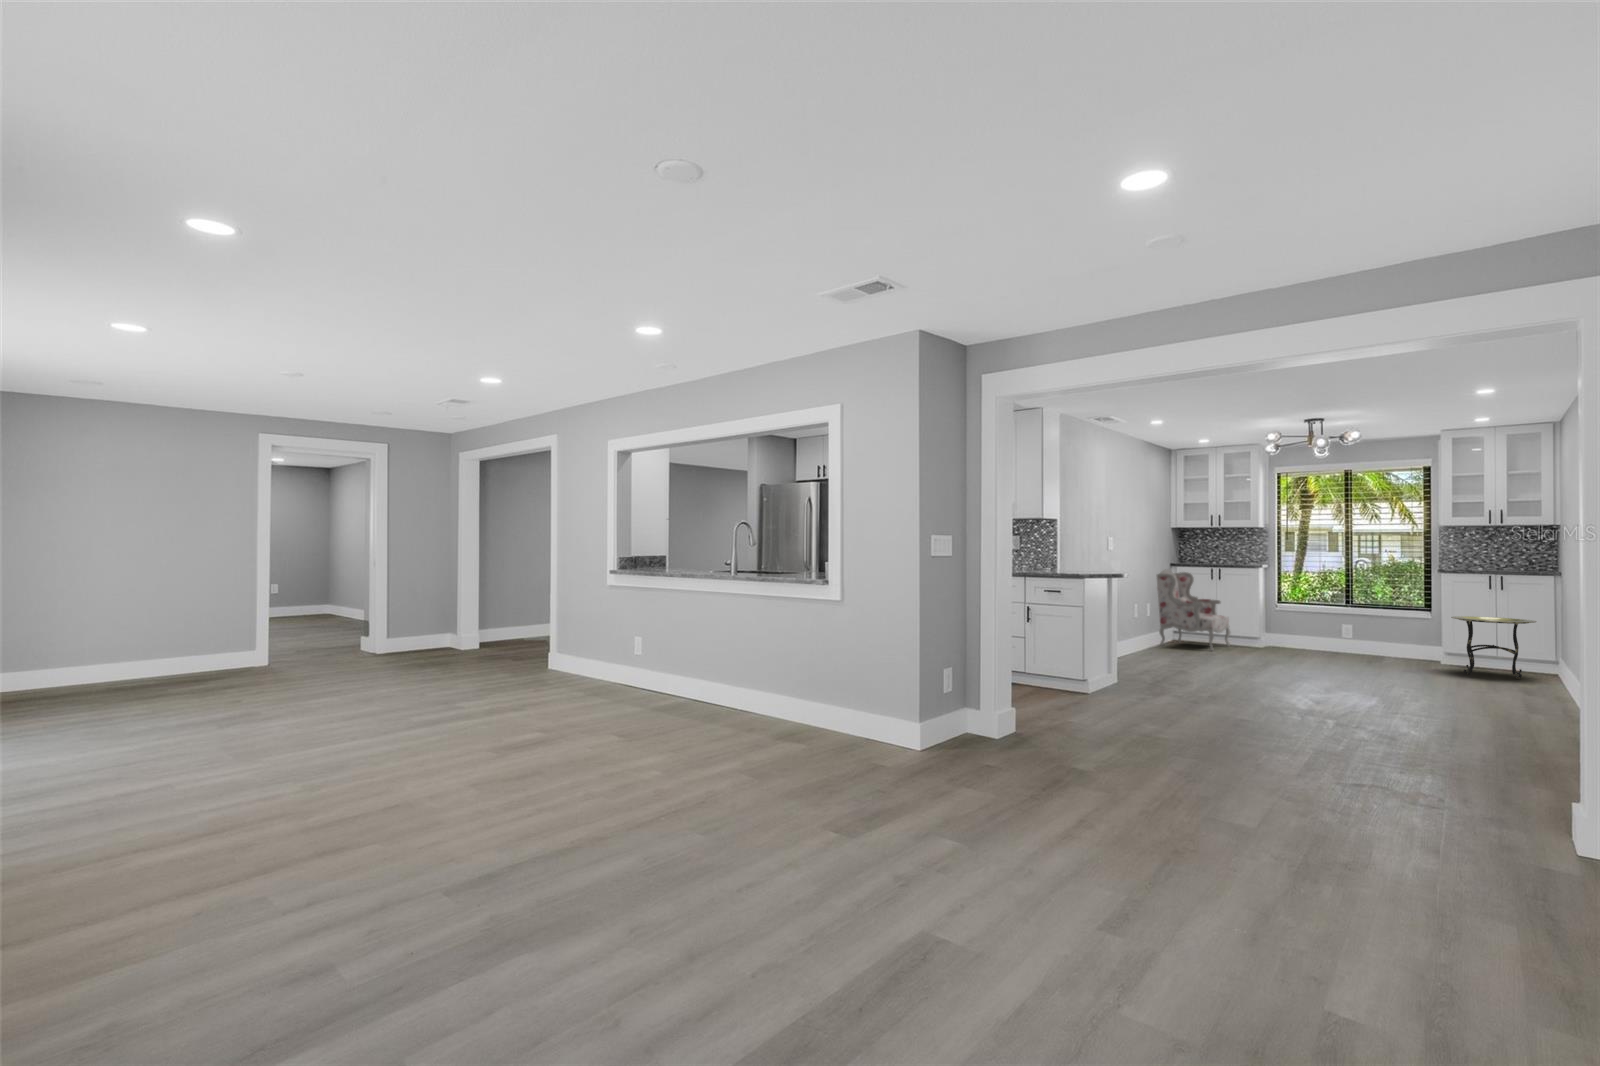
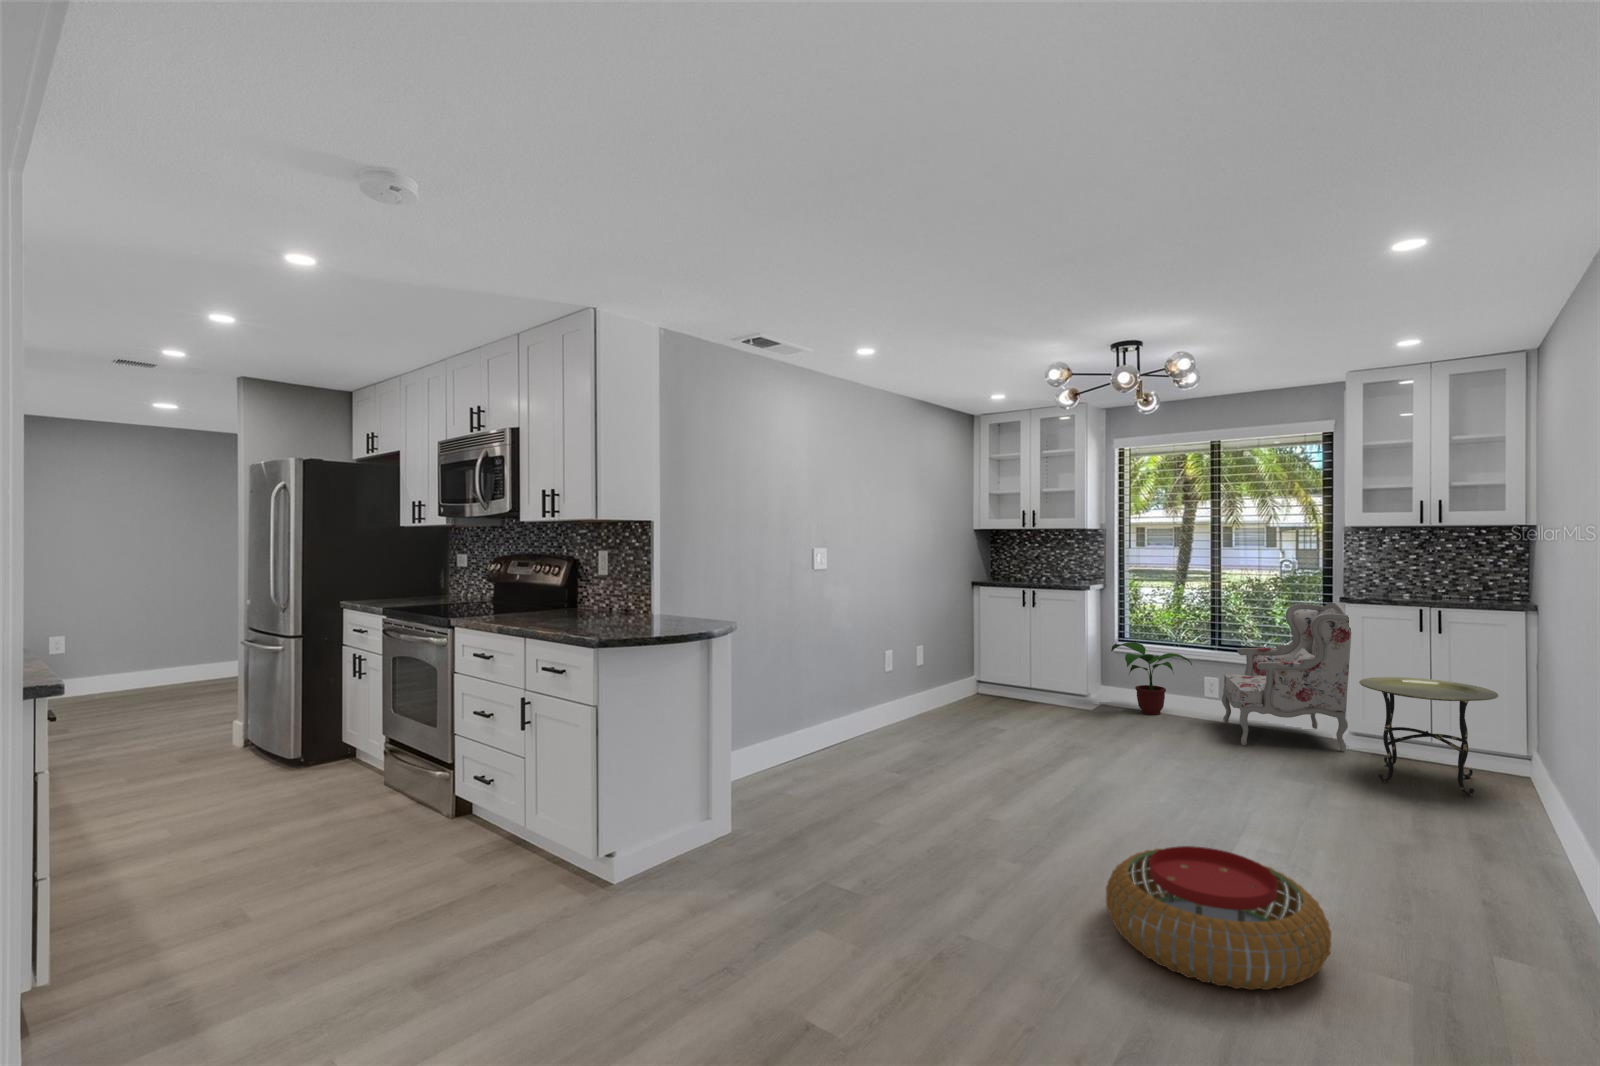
armchair: present [1157,569,1230,651] -> present [1222,603,1351,752]
potted plant: none [1272,605,1332,651] -> present [1111,642,1192,715]
pouf: none [1332,668,1449,714] -> present [1106,846,1331,990]

